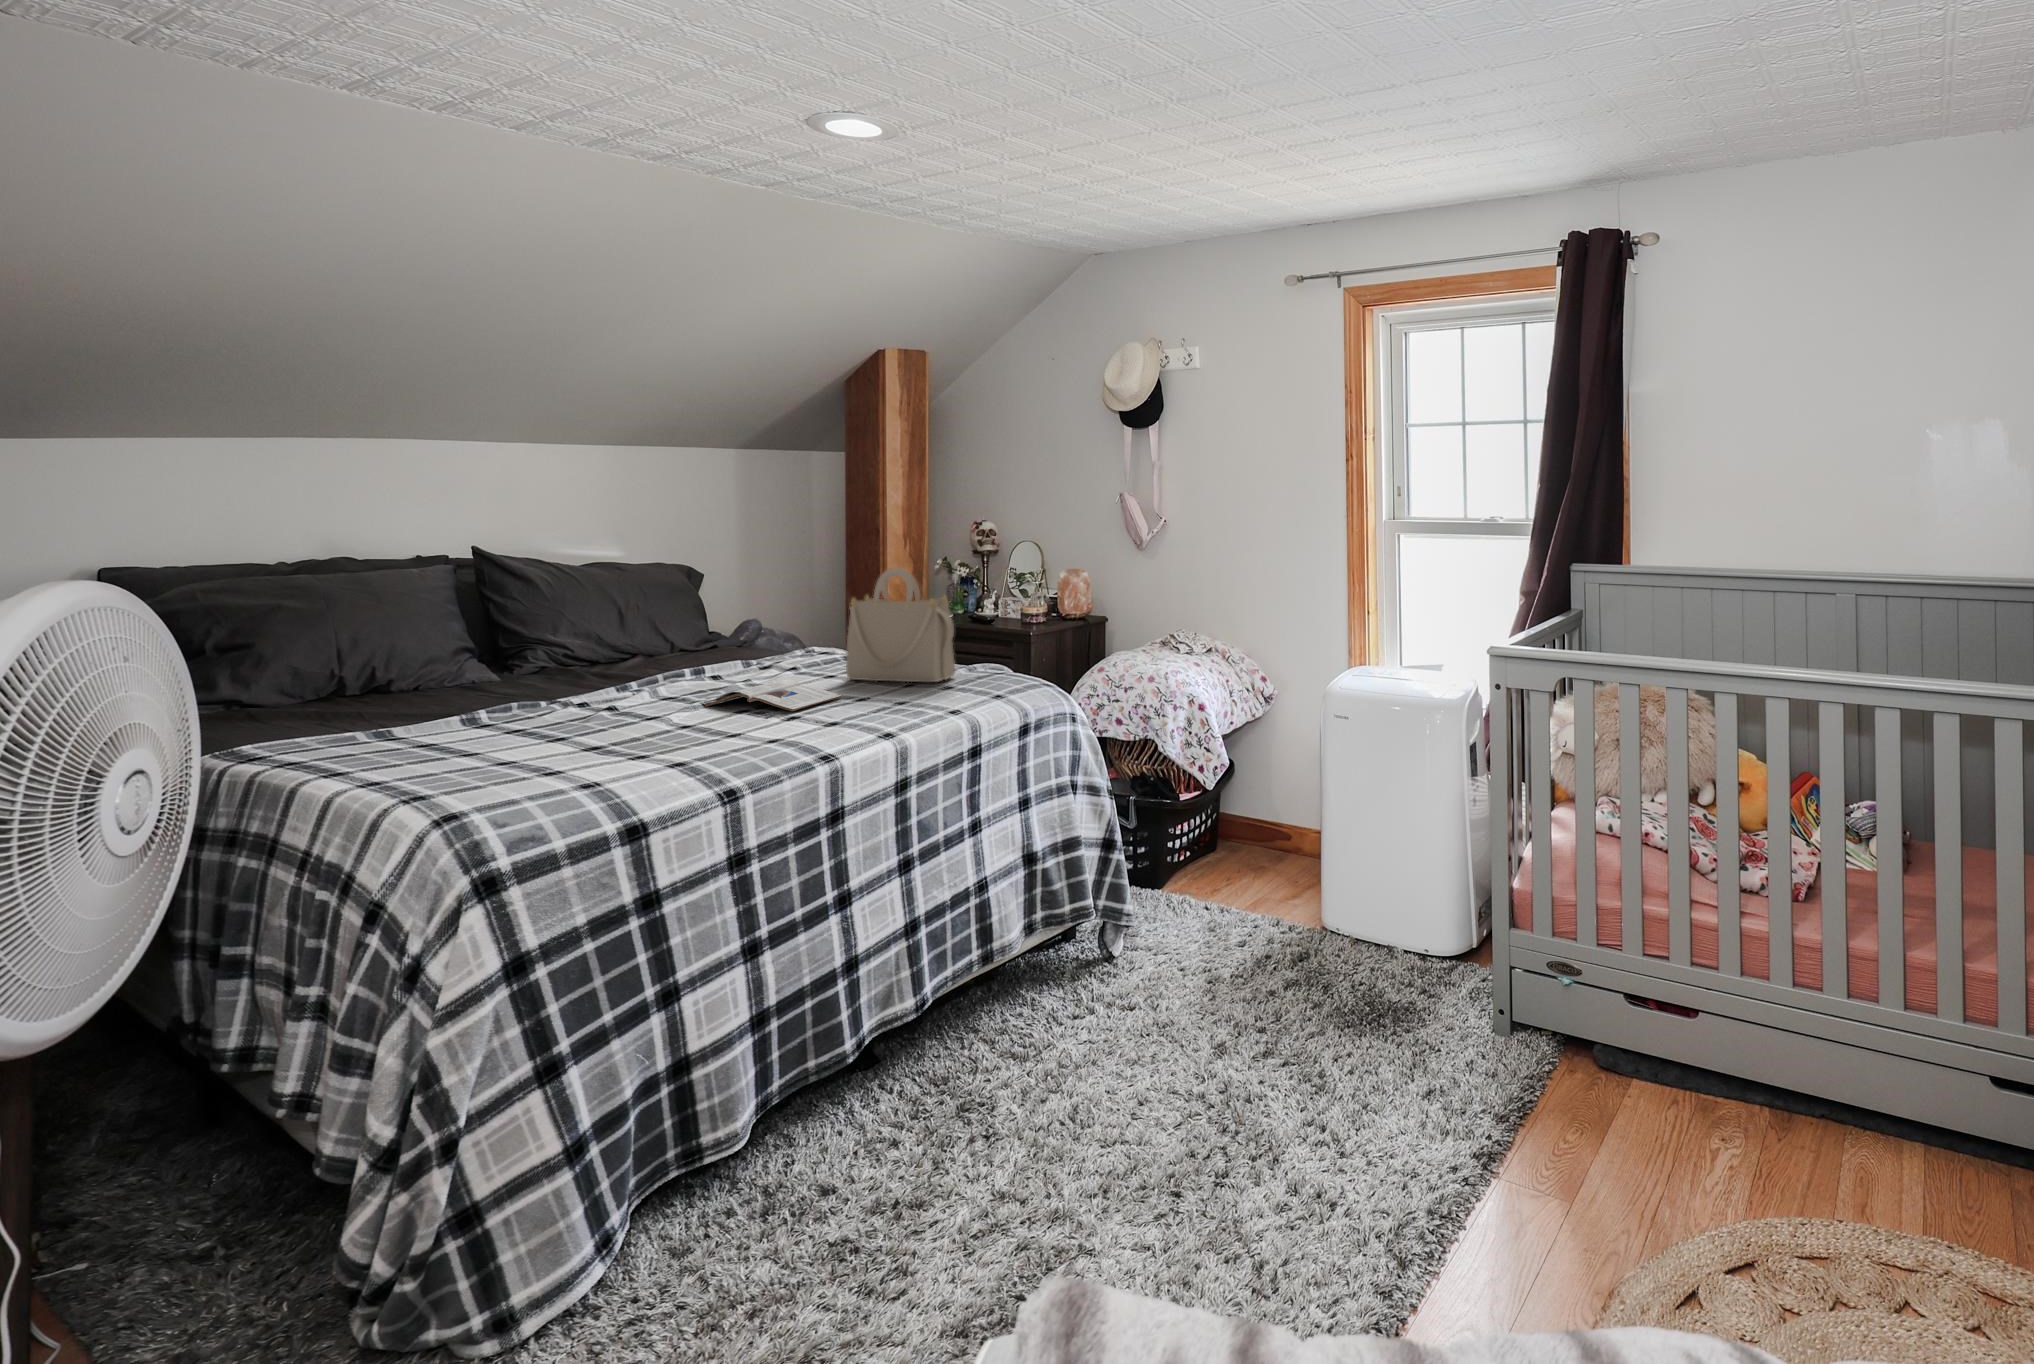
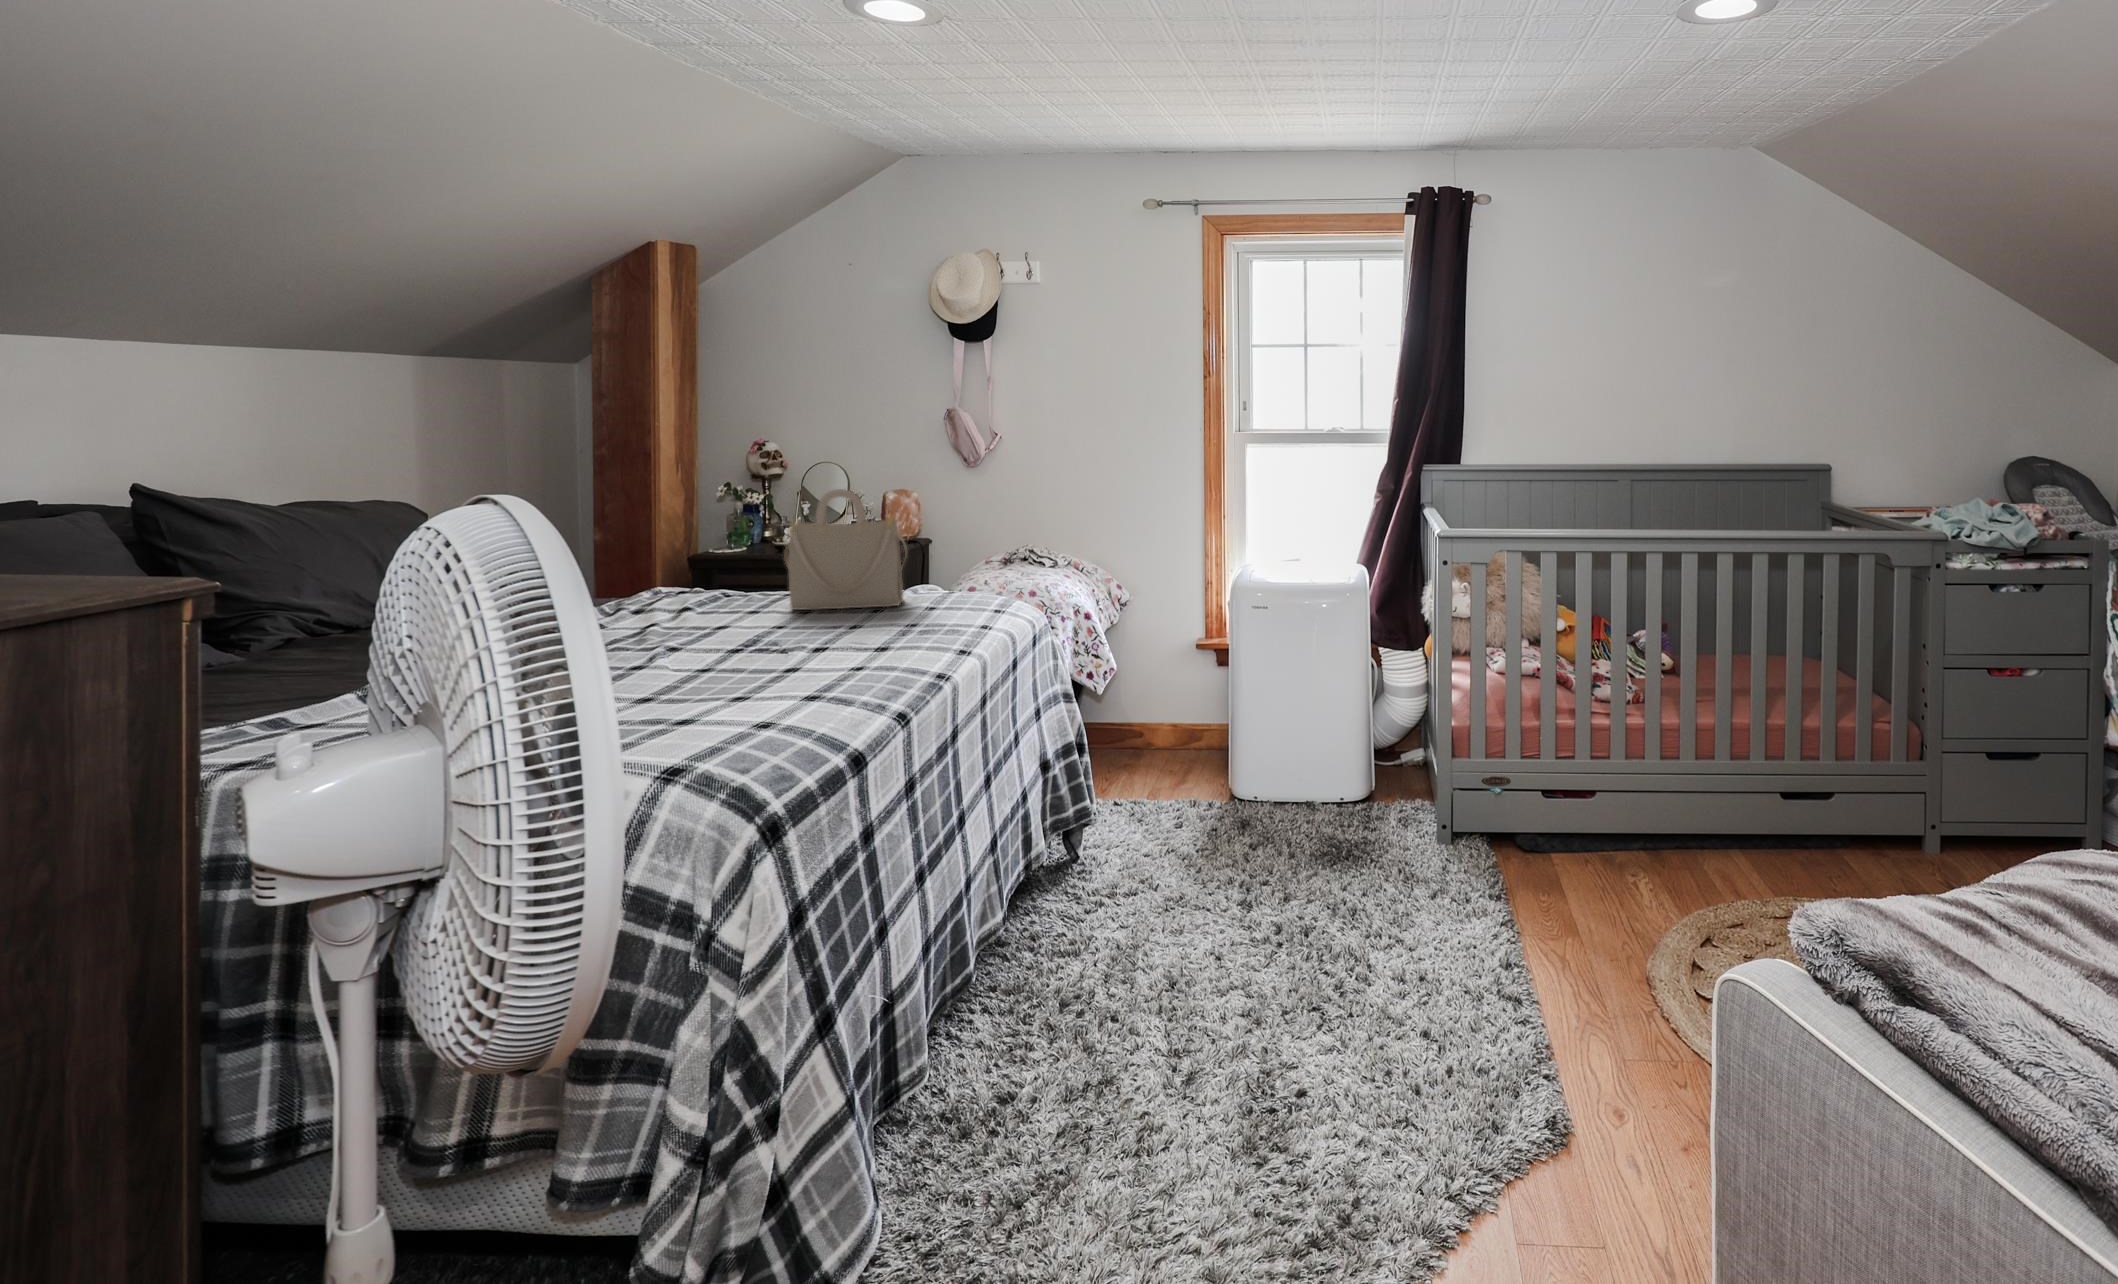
magazine: present [705,679,842,711] -> none [684,613,827,649]

